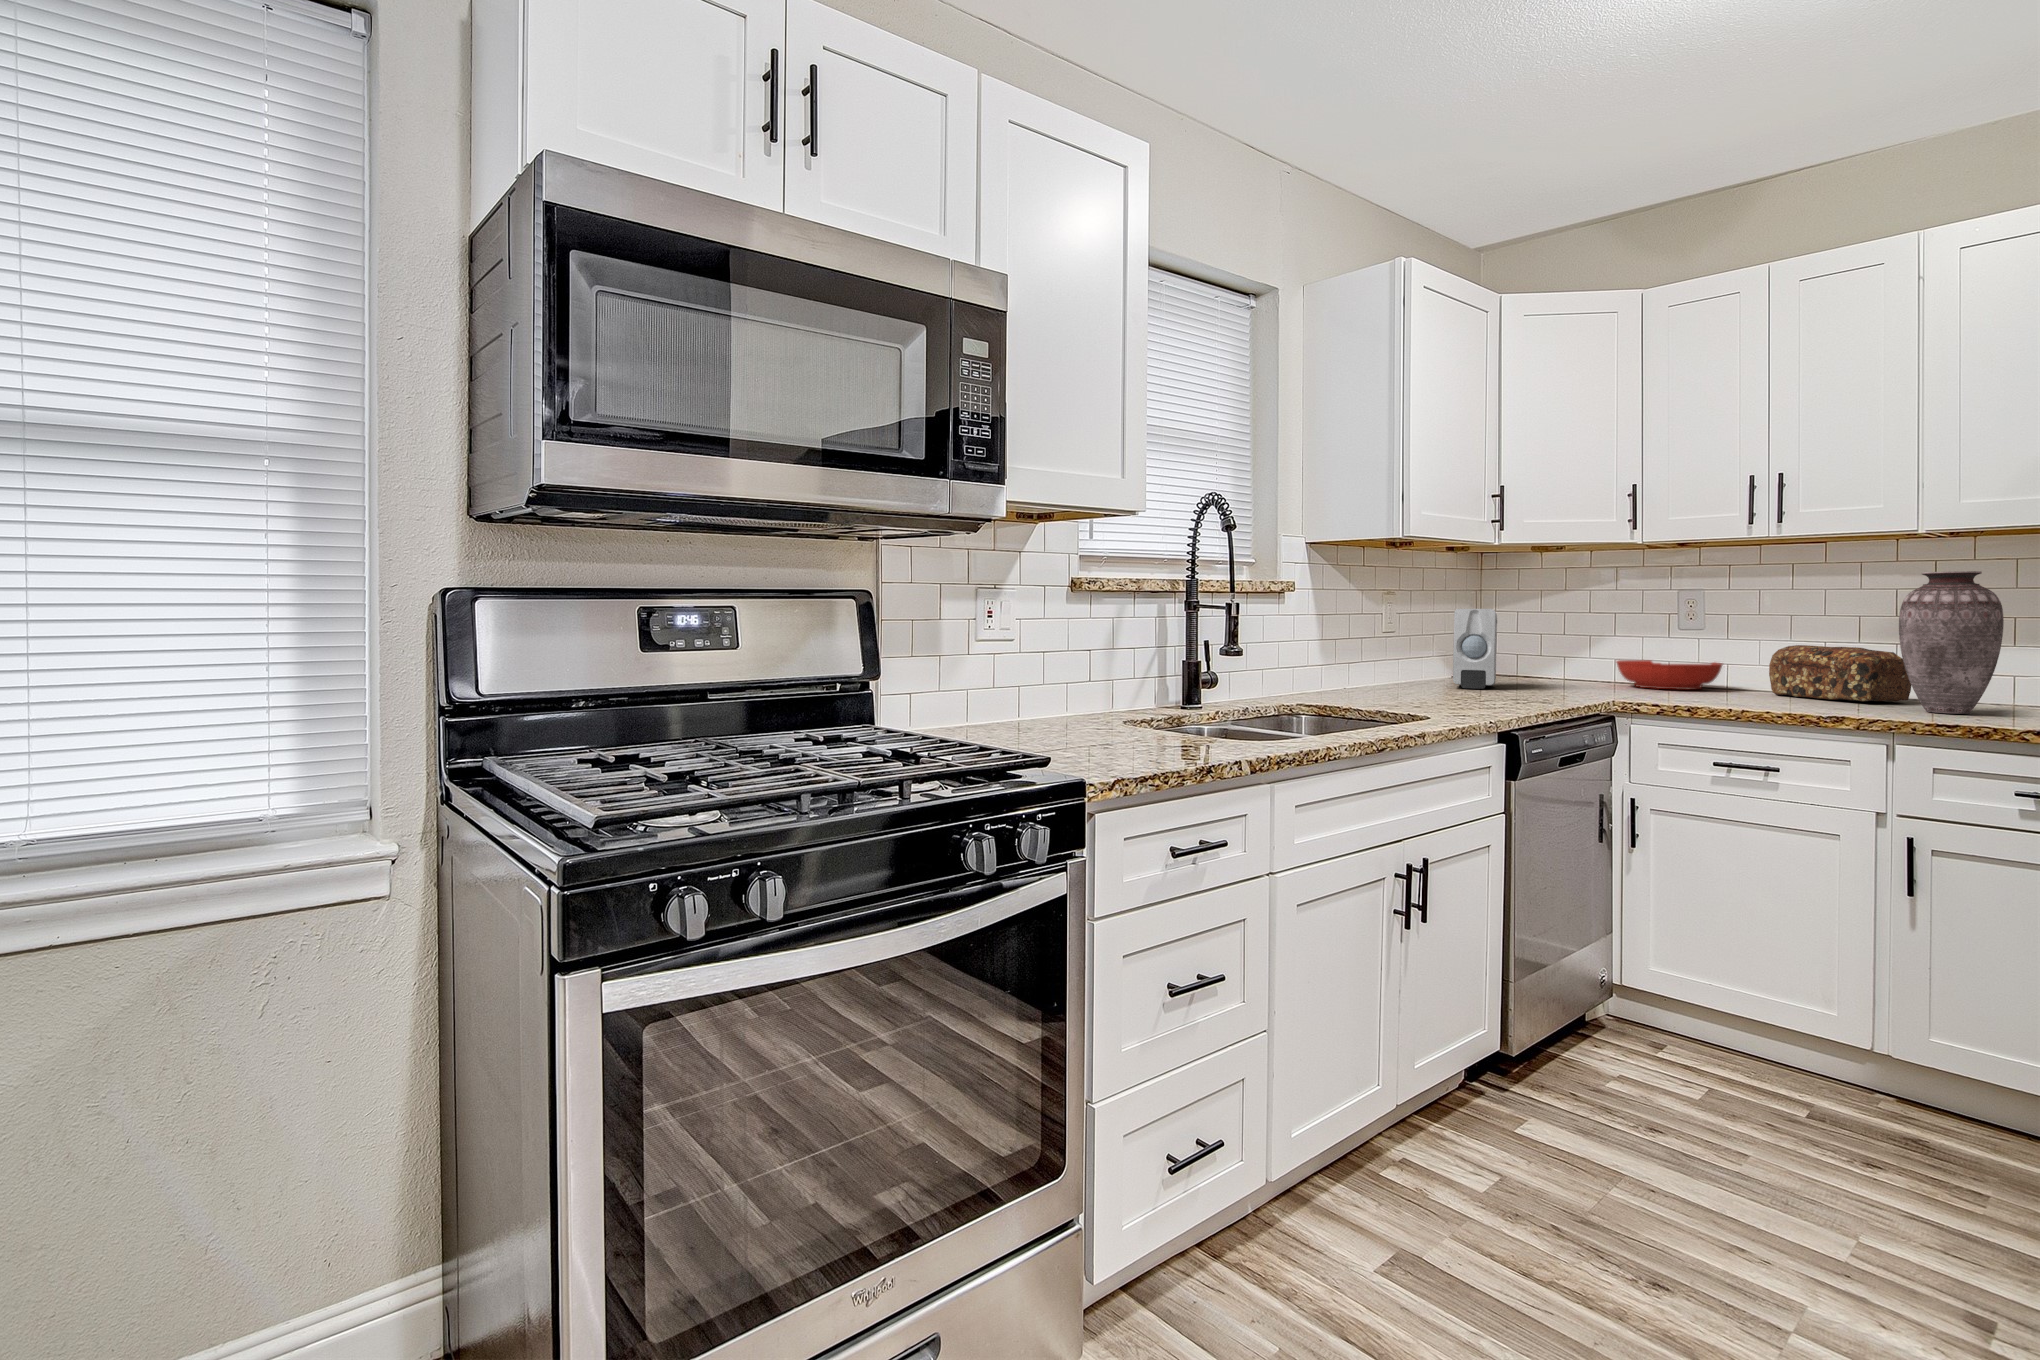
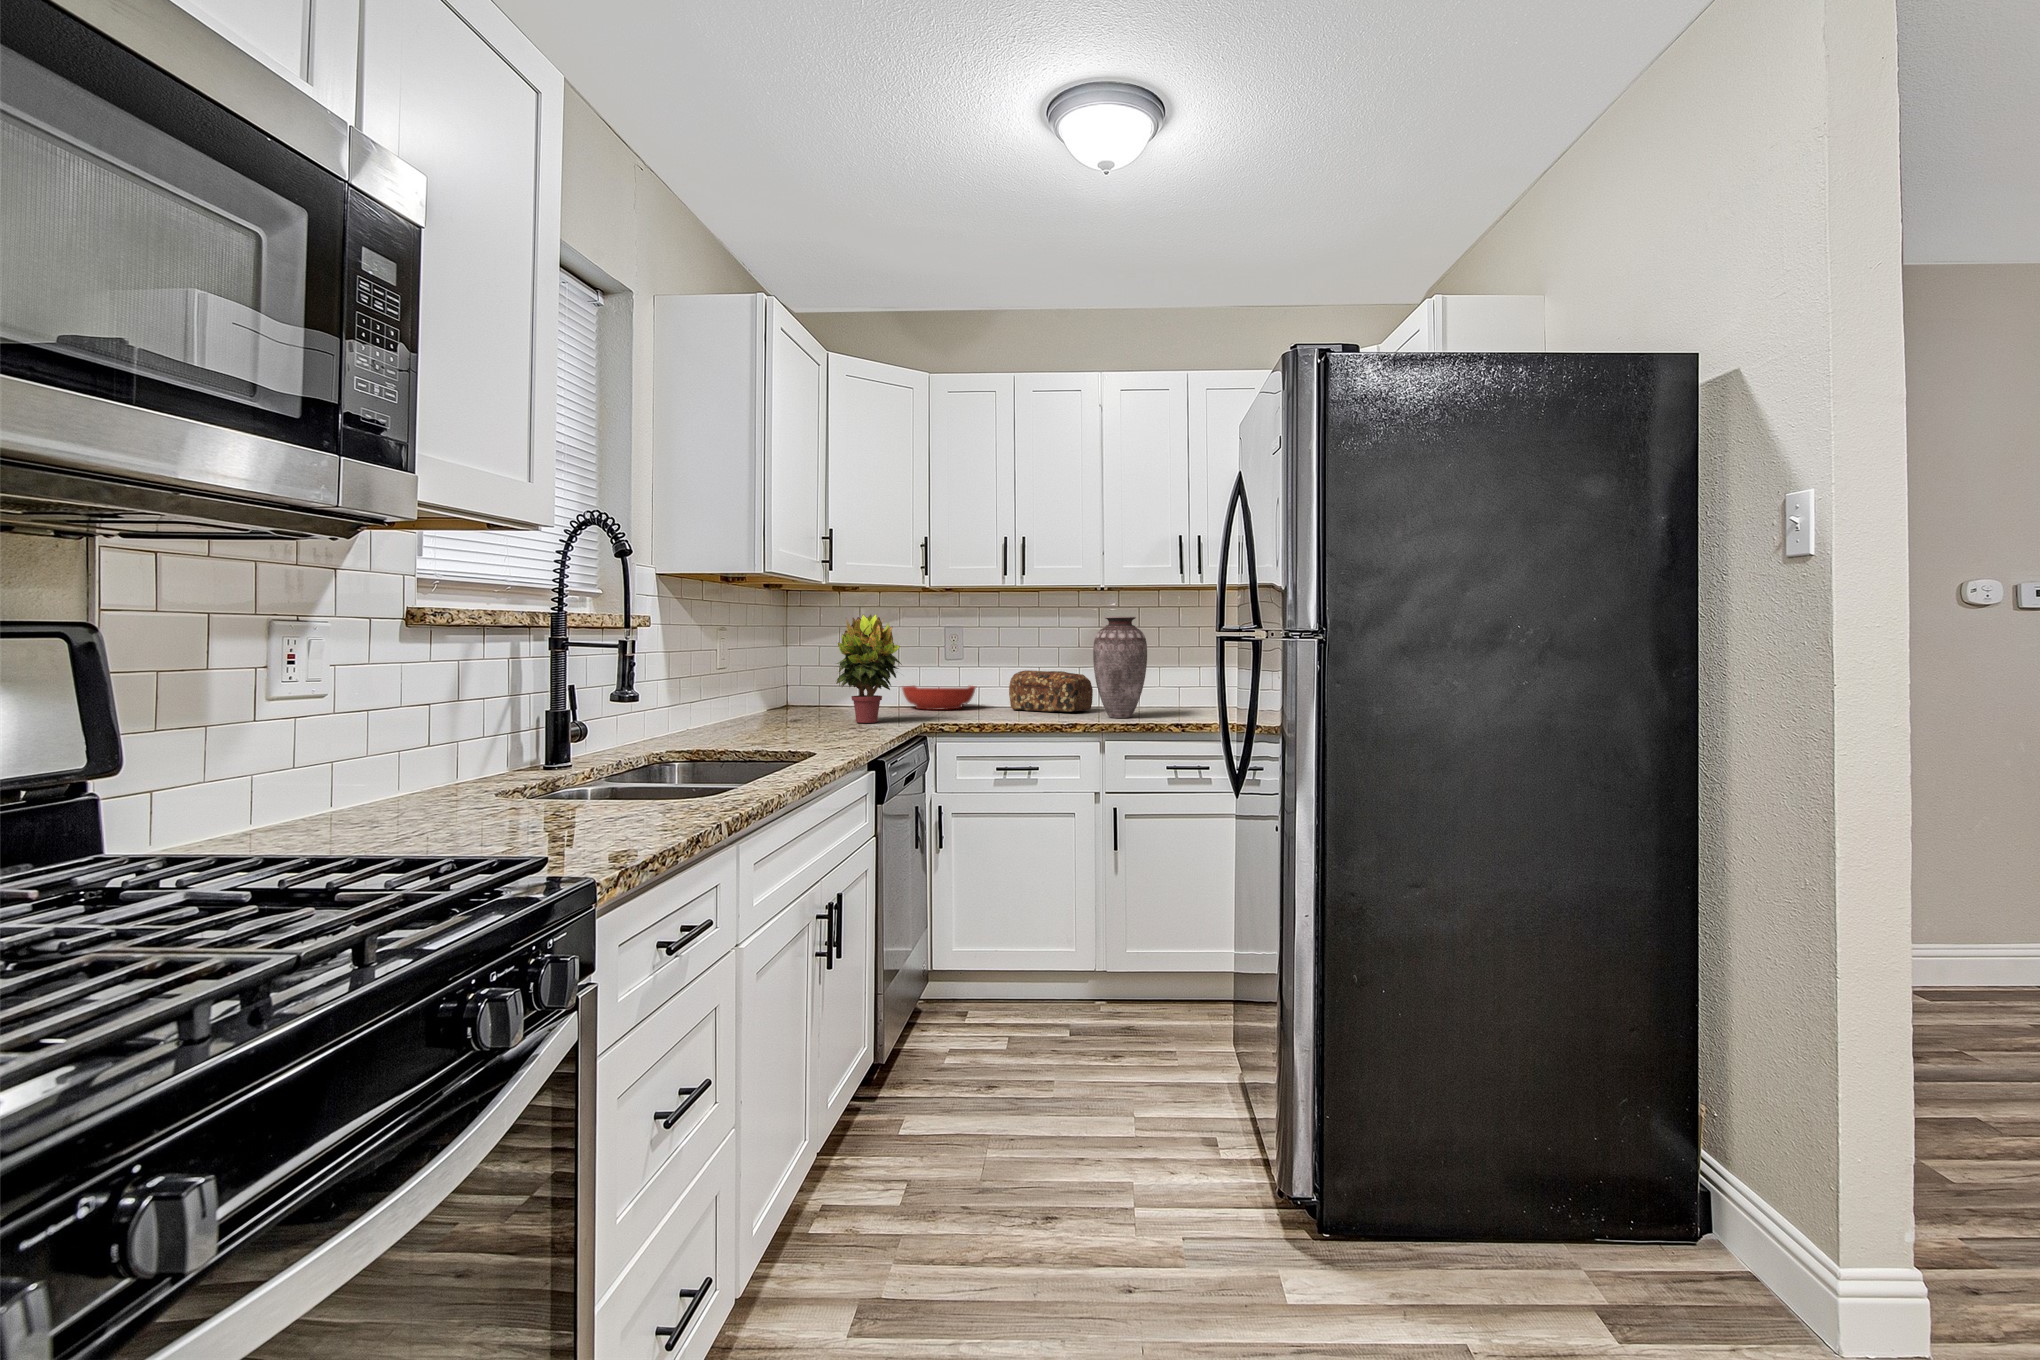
potted plant: none [1506,576,1595,697] -> present [837,614,902,723]
soap dispenser: present [1453,609,1497,689] -> none [779,643,817,719]

